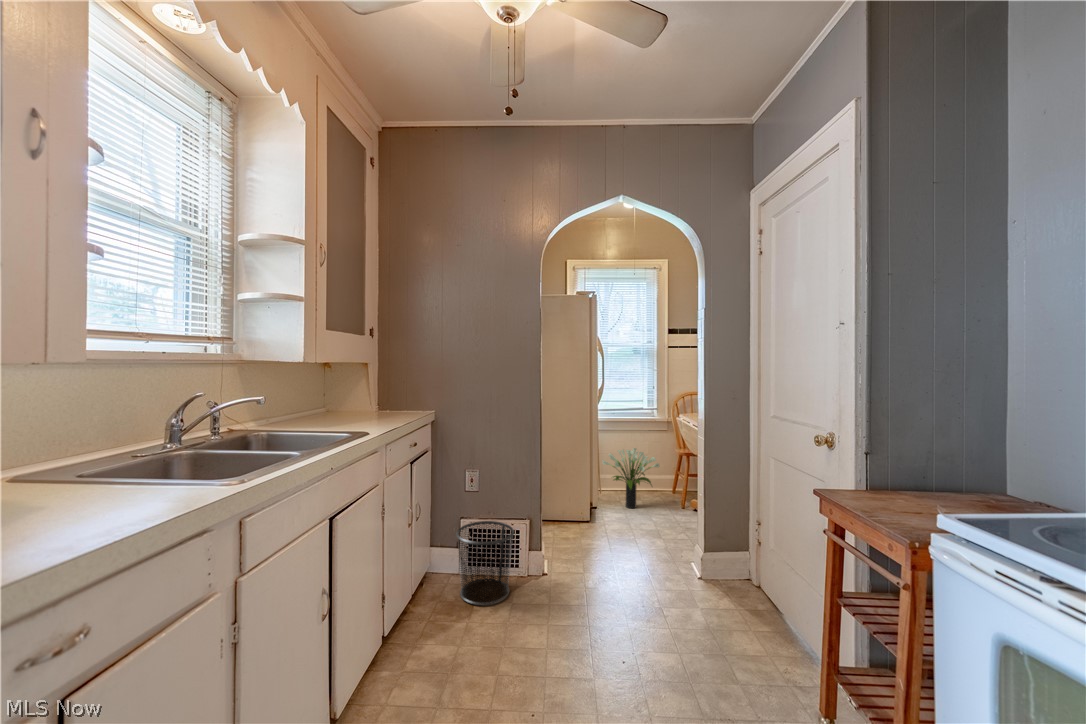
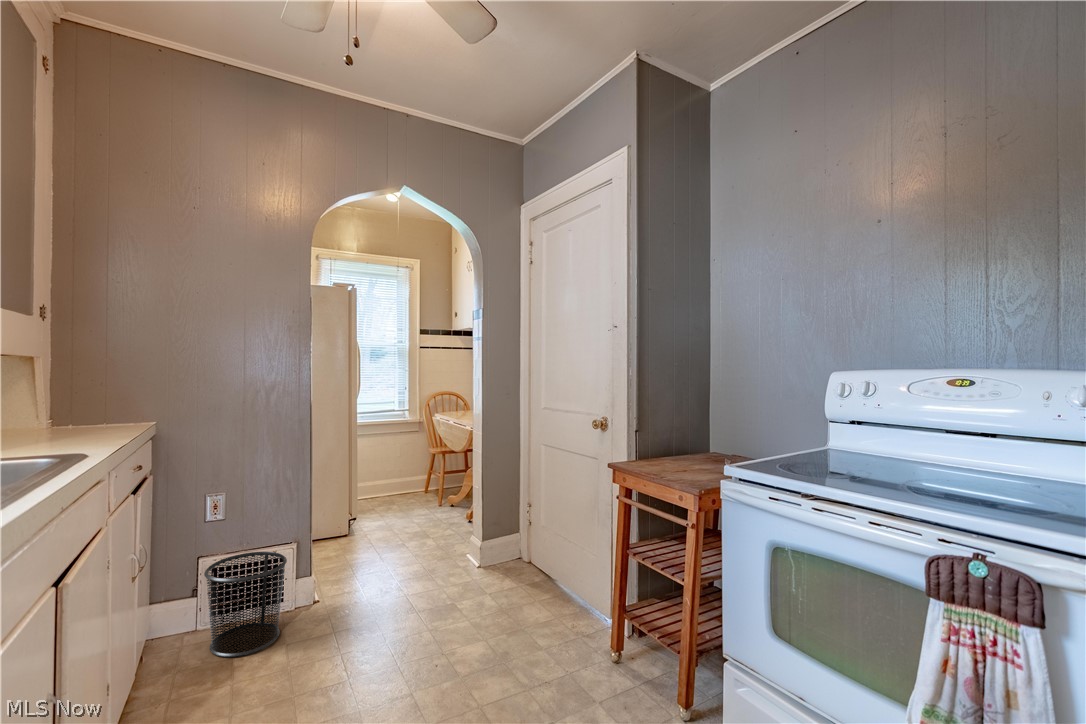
potted plant: present [603,448,659,508] -> none [355,452,419,518]

